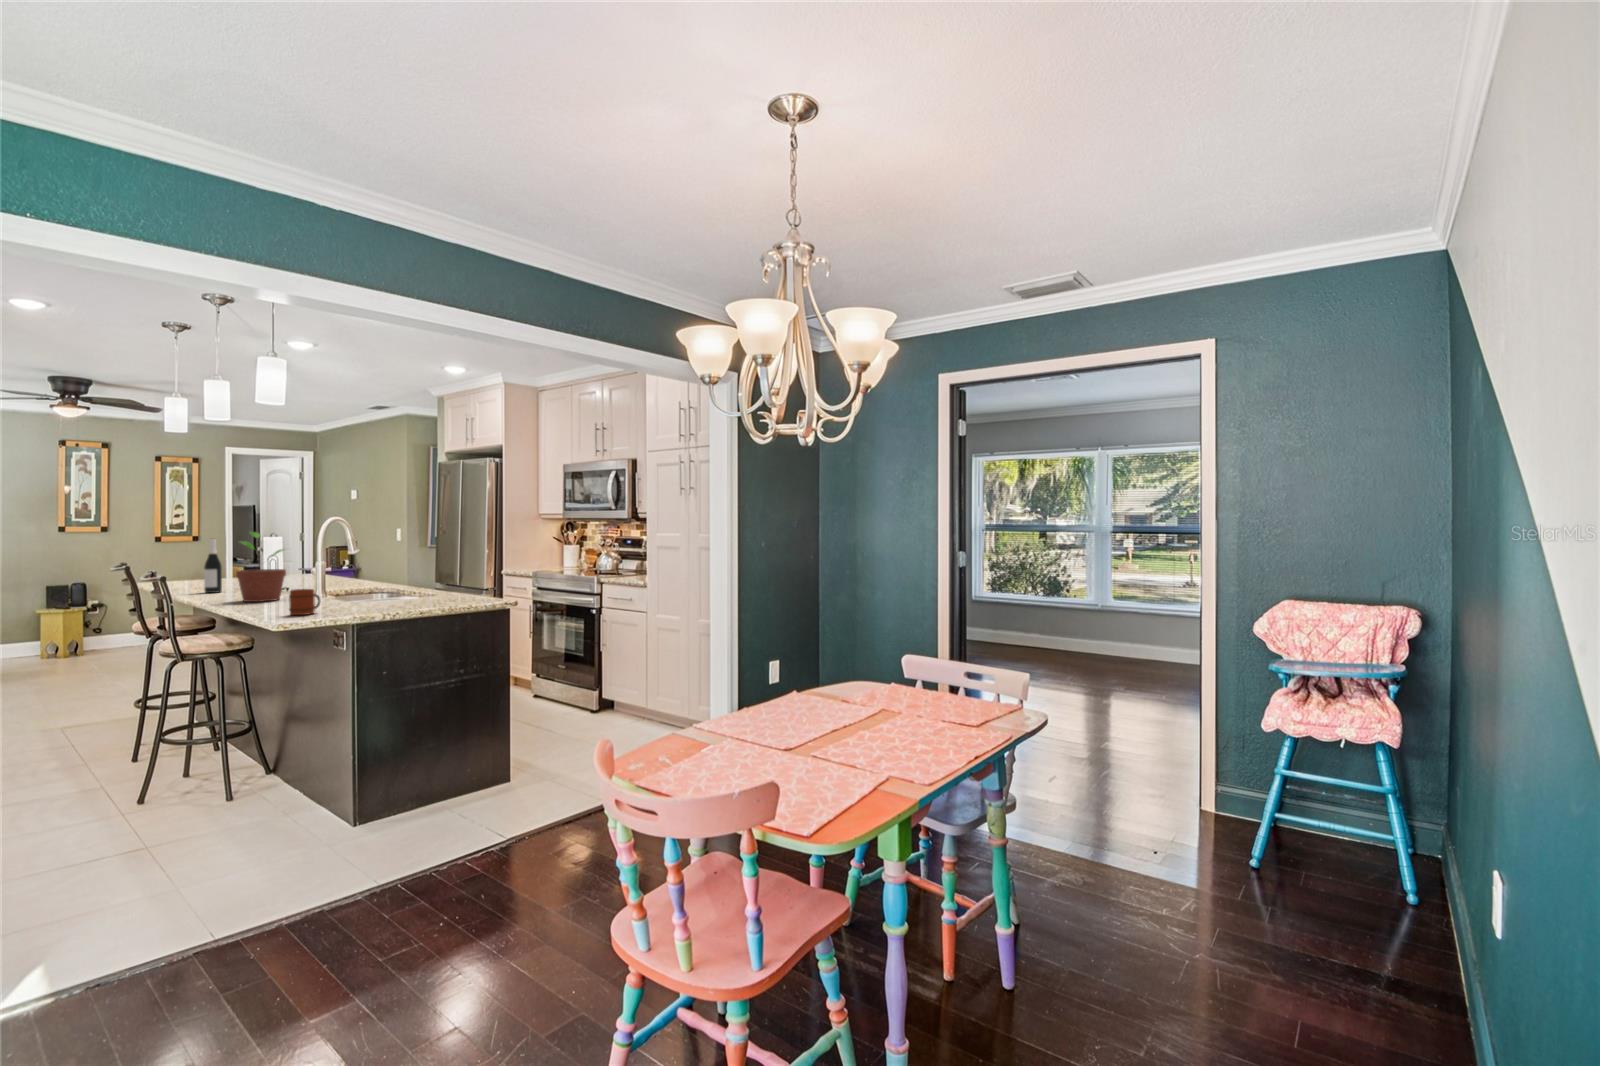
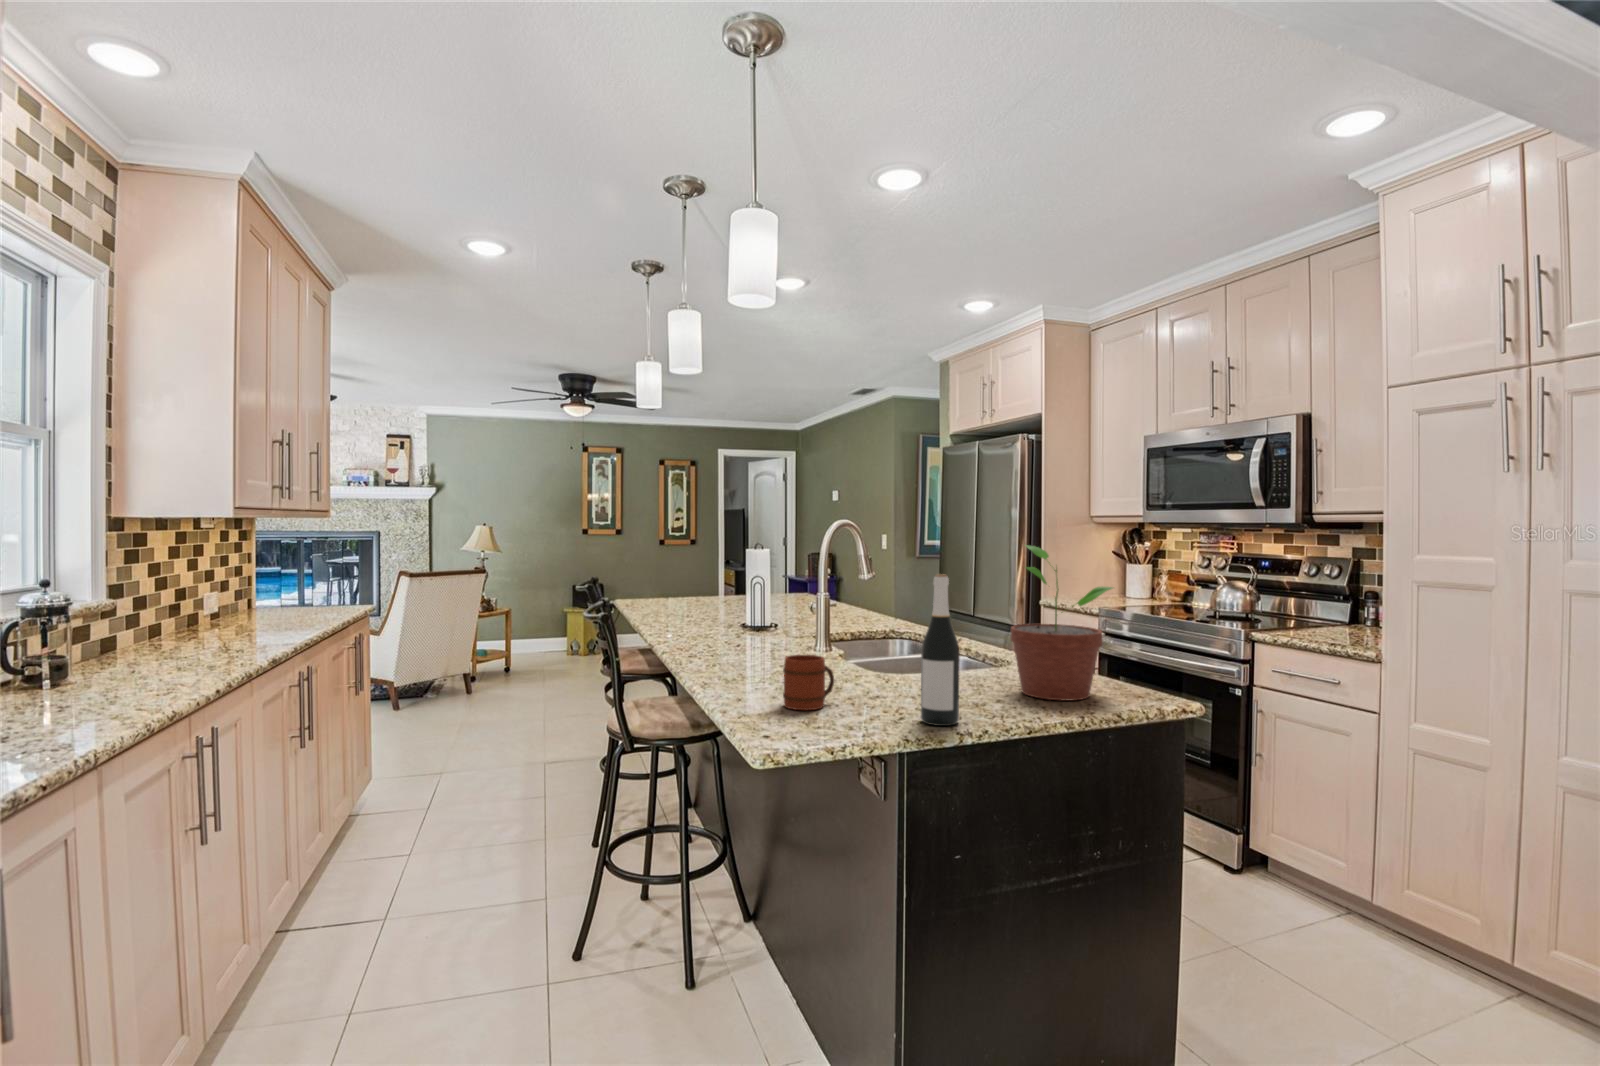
potted plant: present [236,532,286,602] -> present [1011,545,1113,700]
wine bottle: present [204,539,222,593] -> present [921,574,960,726]

